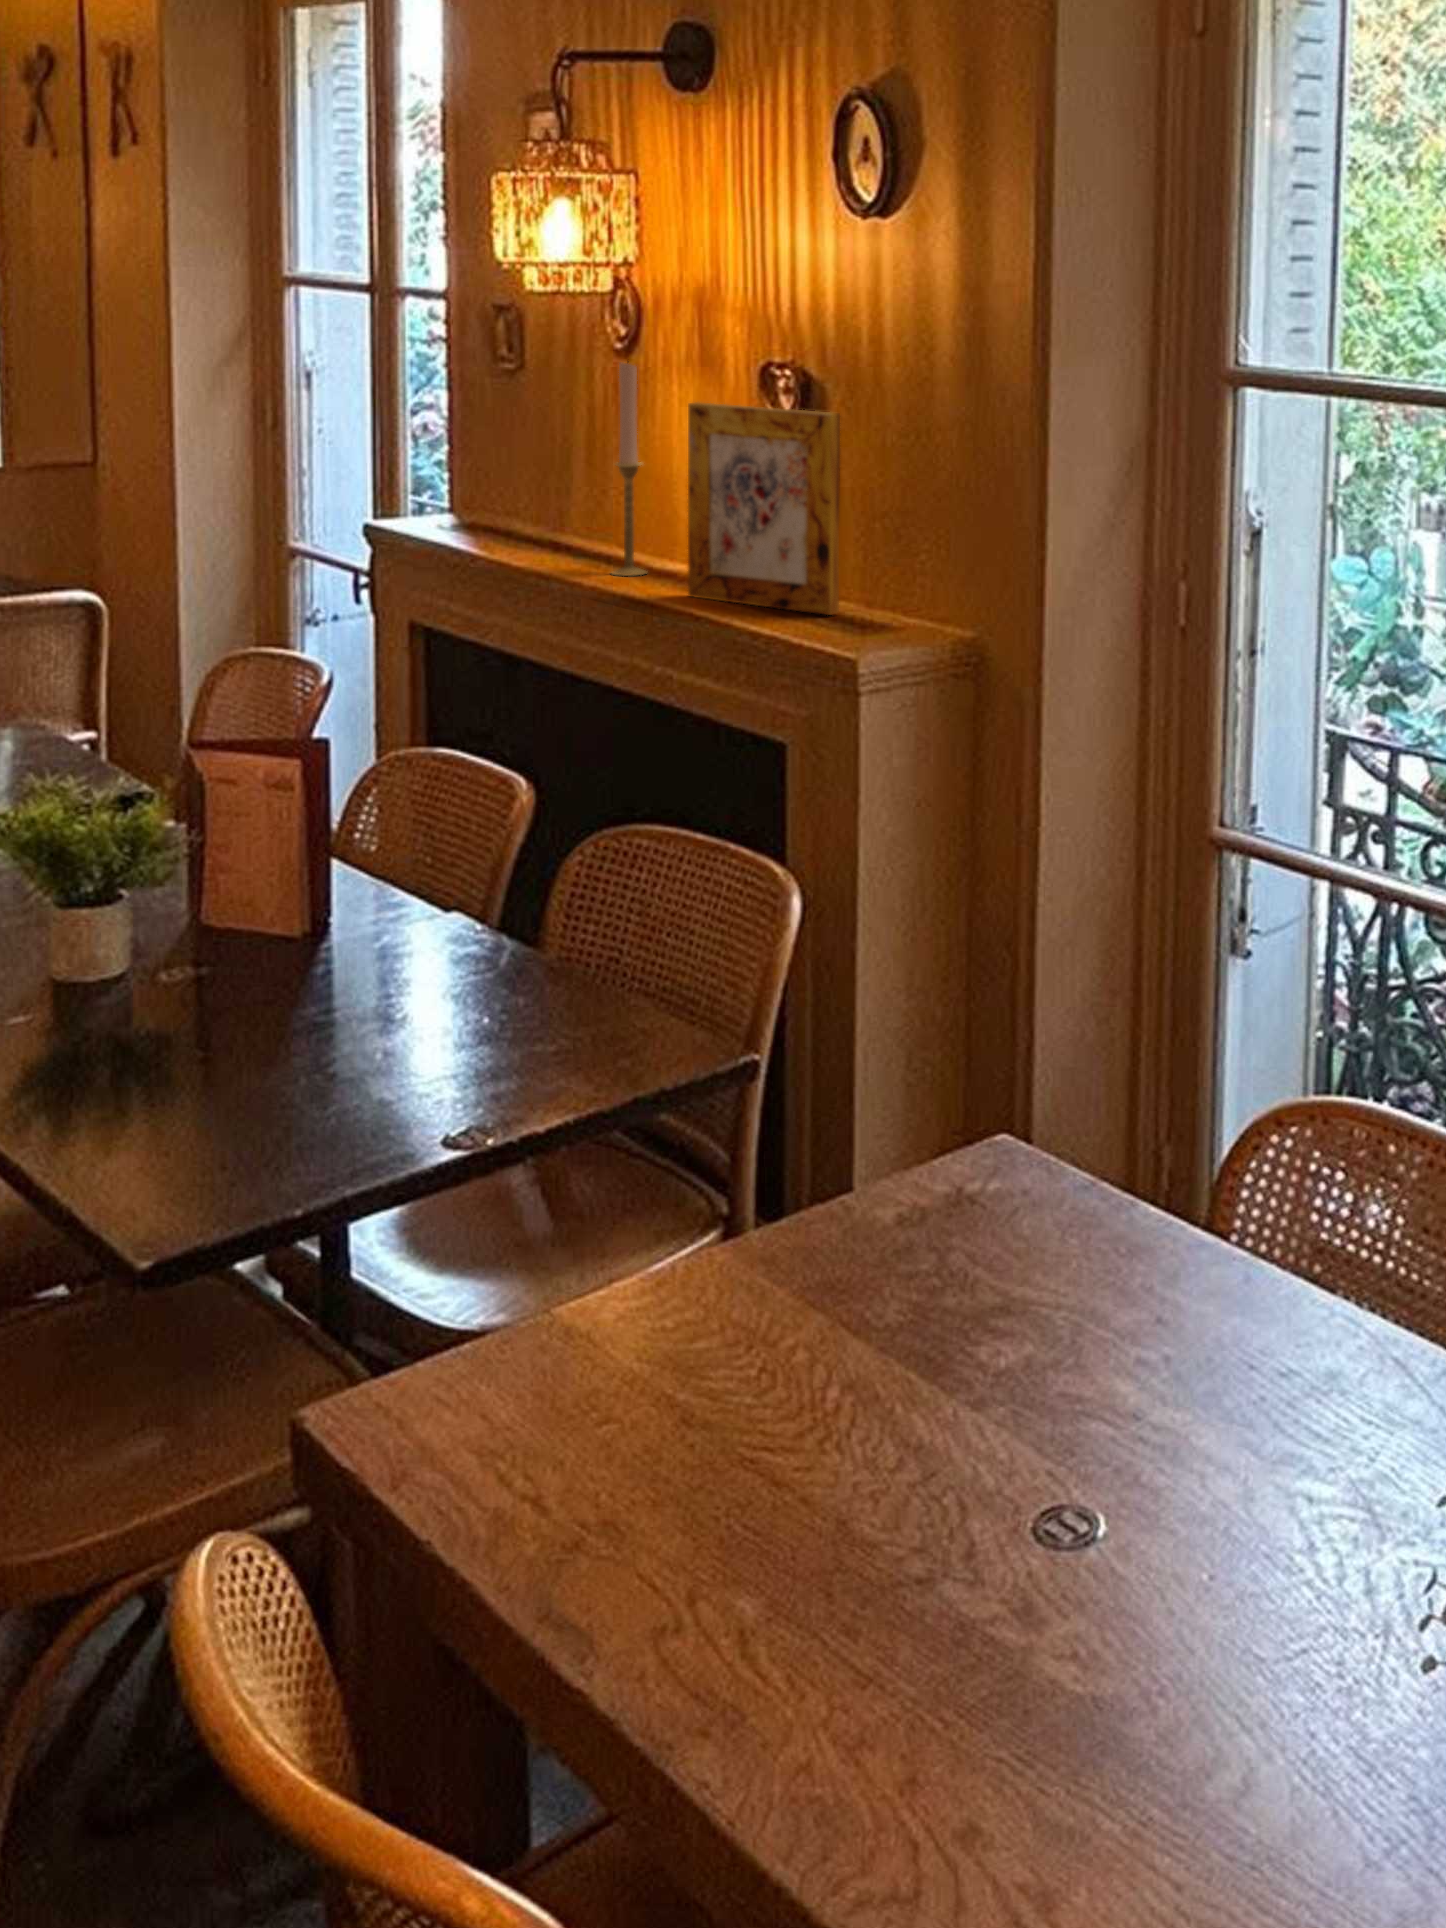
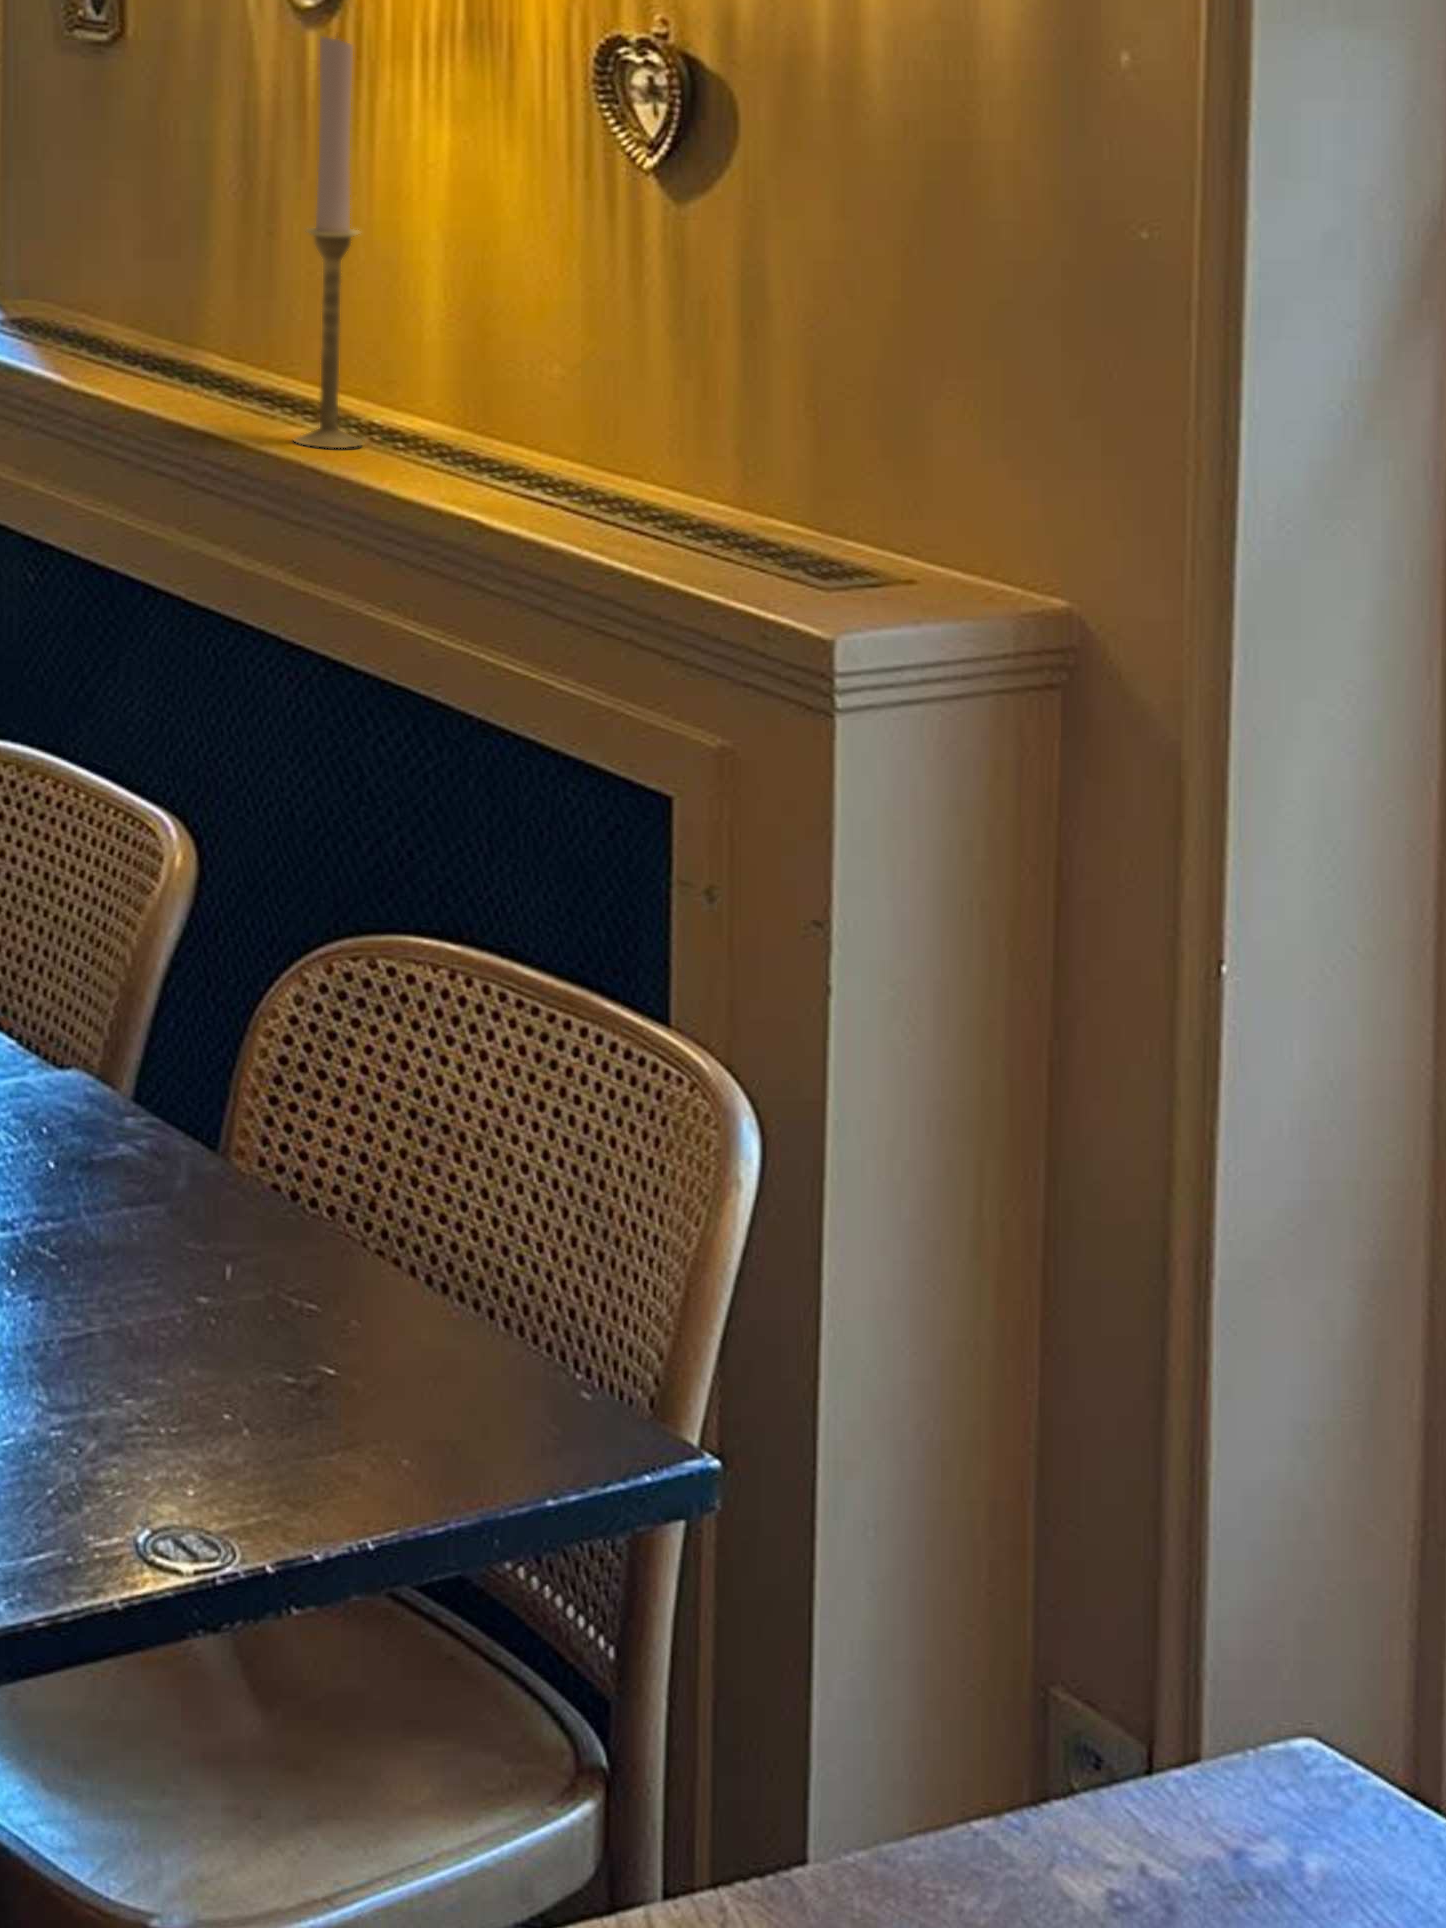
picture frame: present [688,402,840,615] -> none [461,118,787,557]

